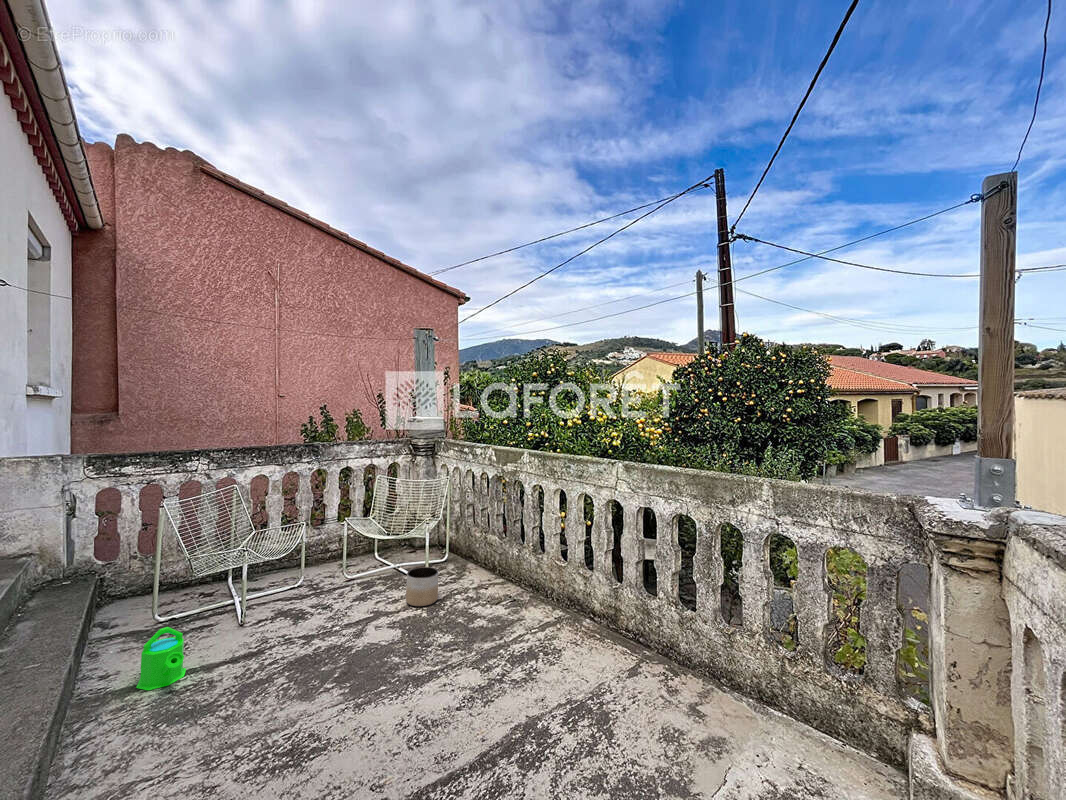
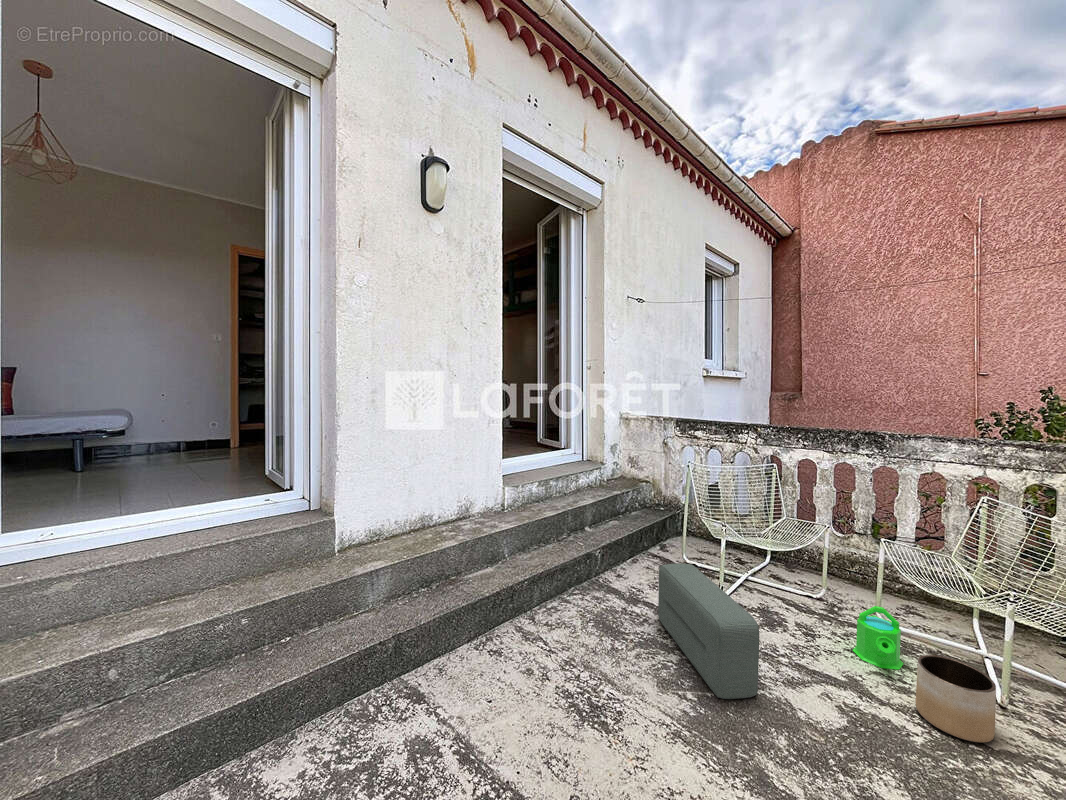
pouf: none [221,595,359,673] -> present [658,563,759,699]
watering can: present [136,627,186,690] -> present [853,606,903,670]

